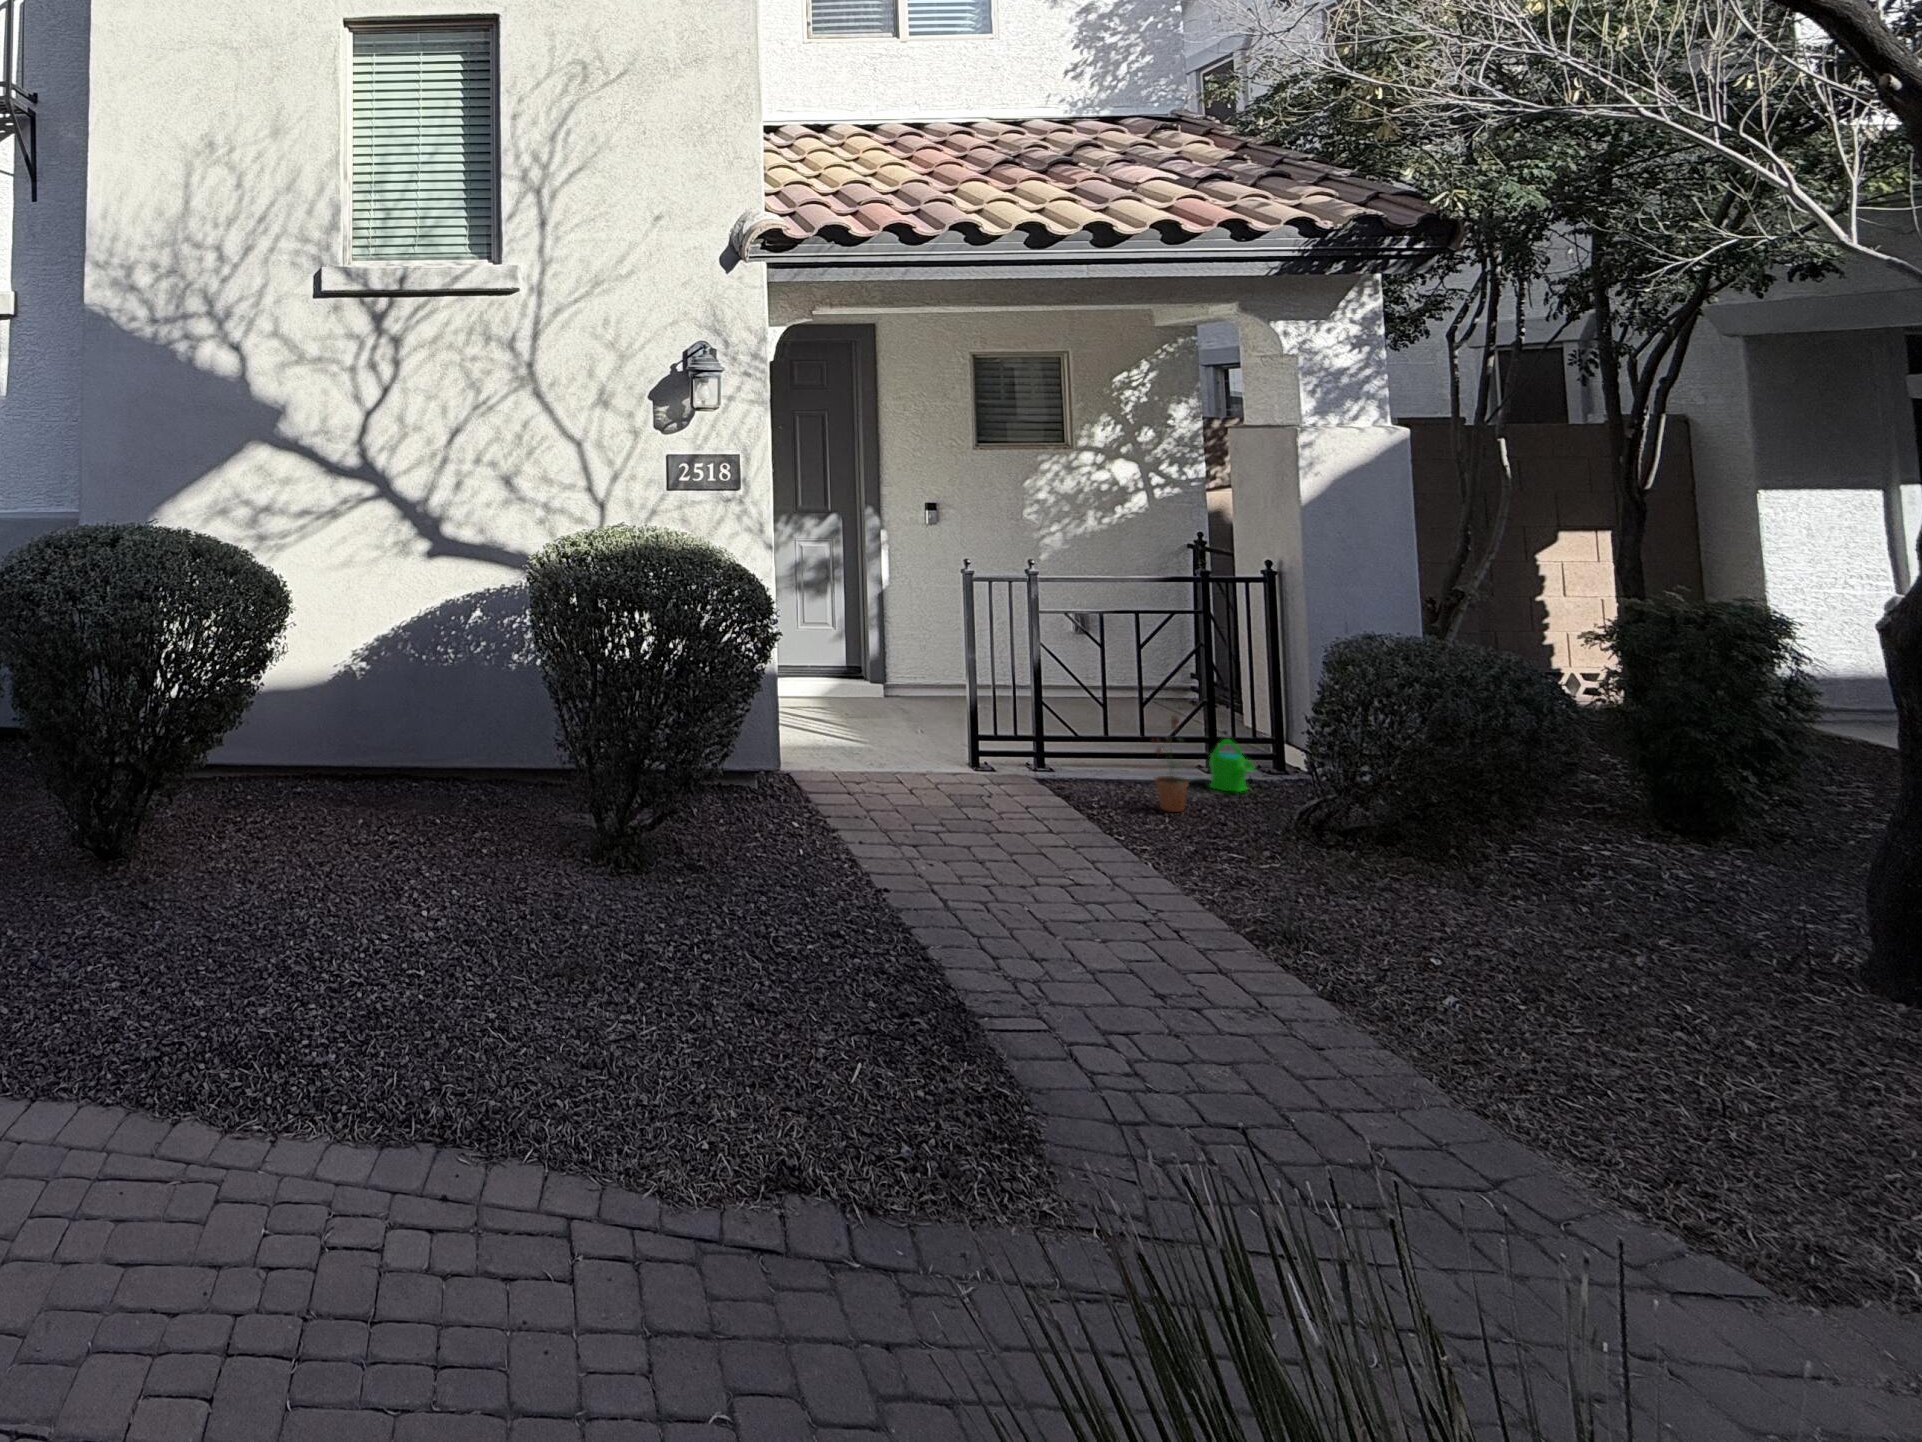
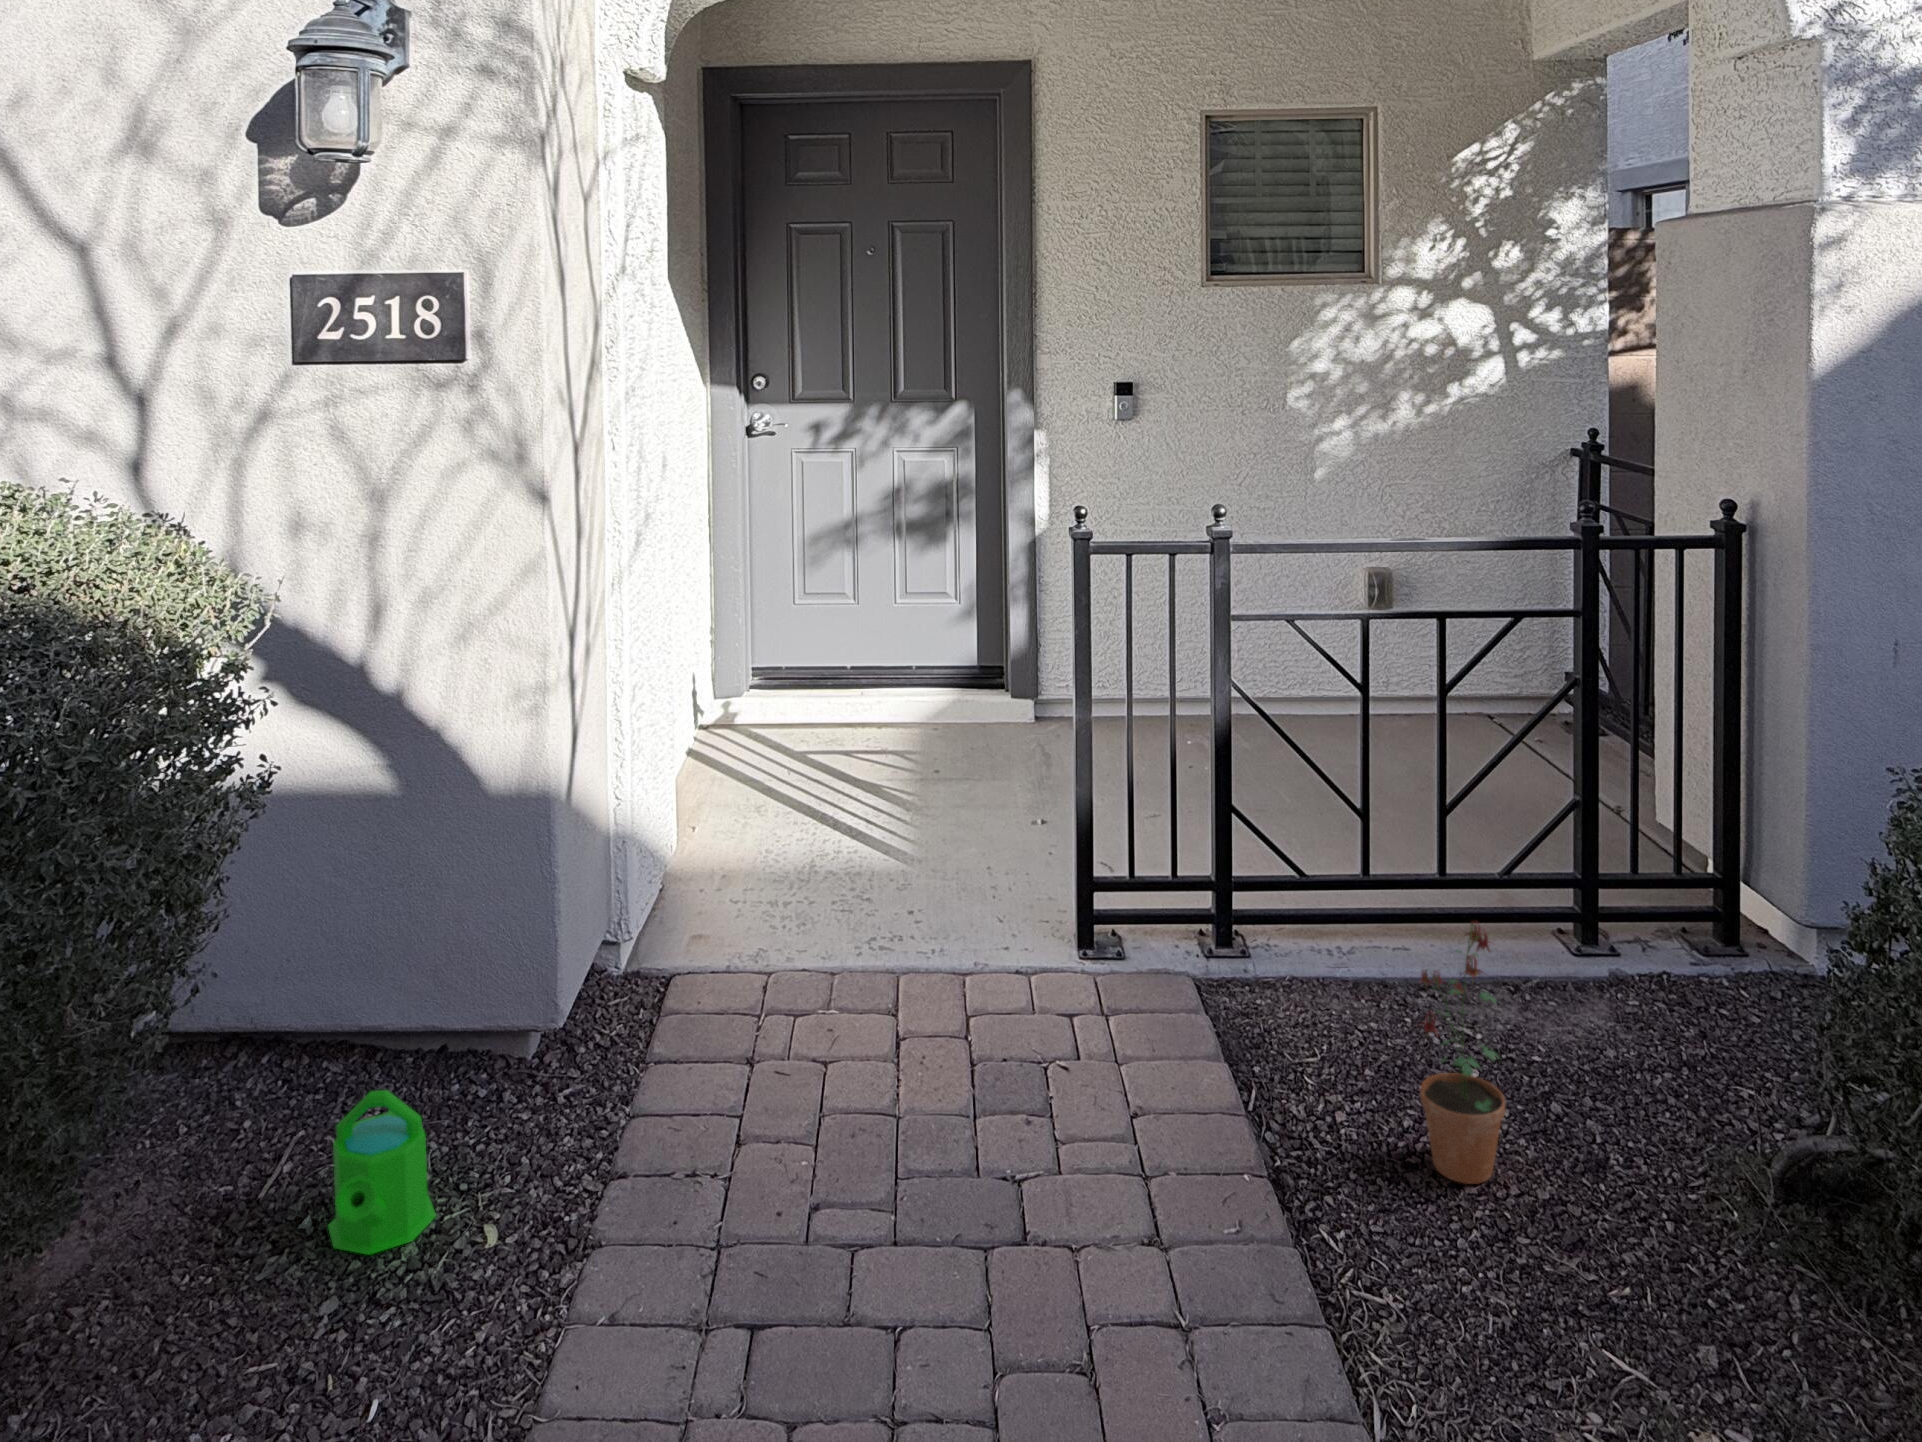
watering can: present [1209,739,1255,792] -> present [328,1090,436,1255]

